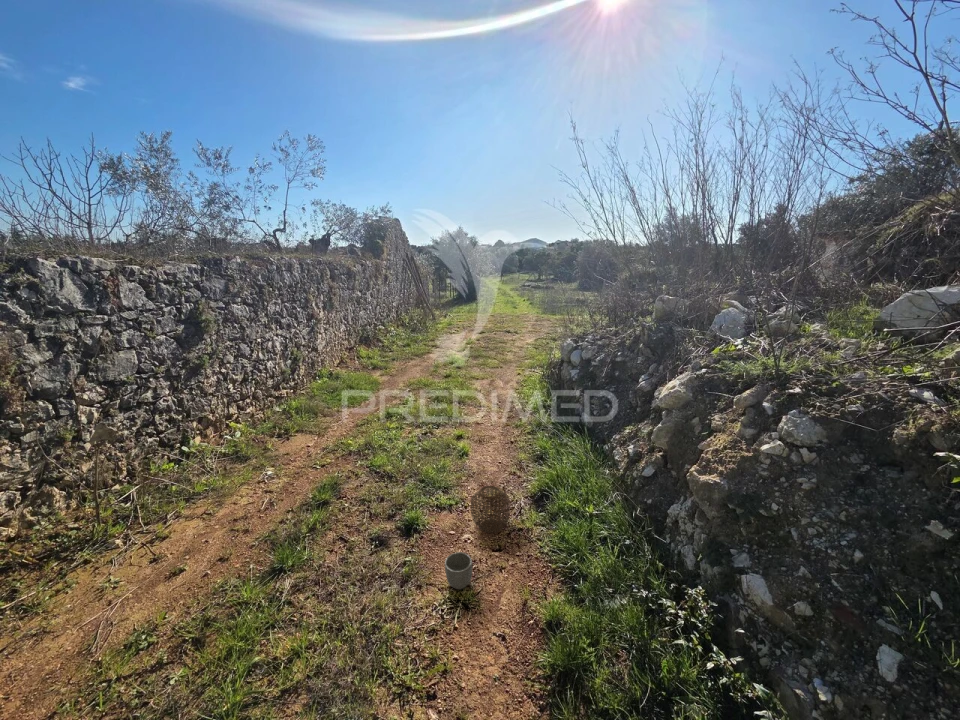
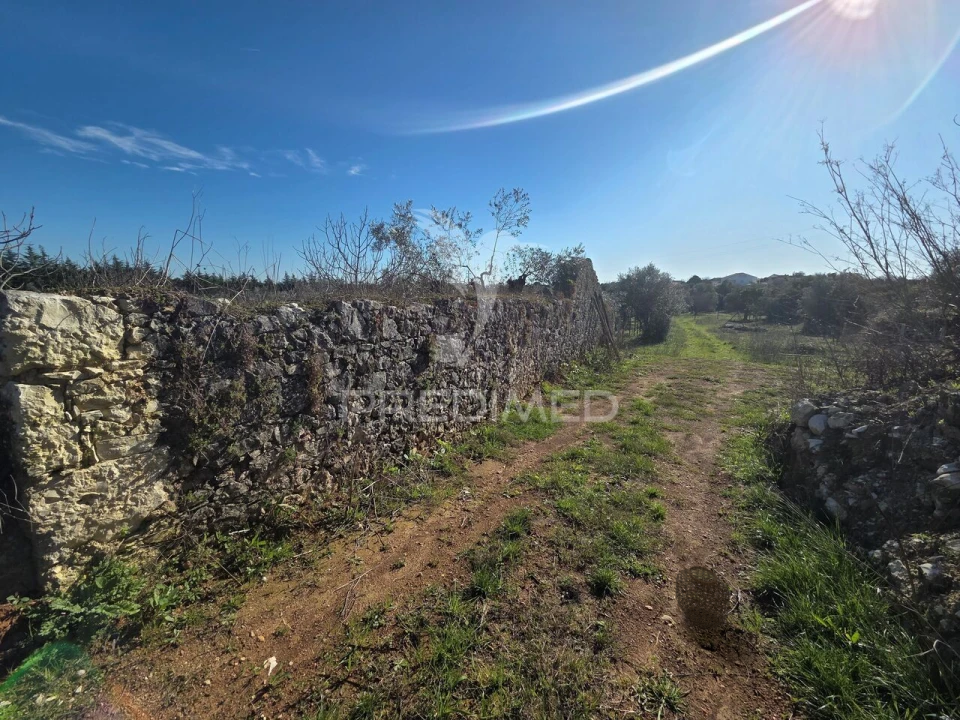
planter: present [445,552,472,590] -> none [647,640,683,690]

